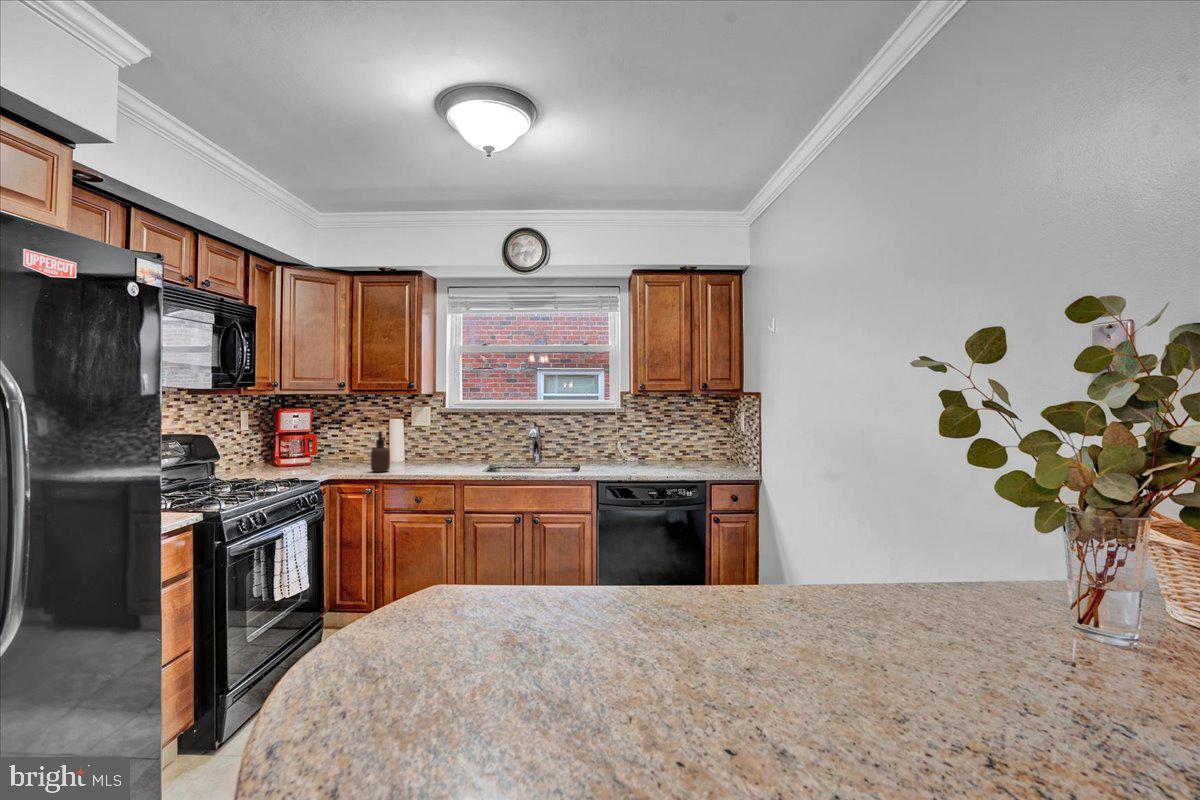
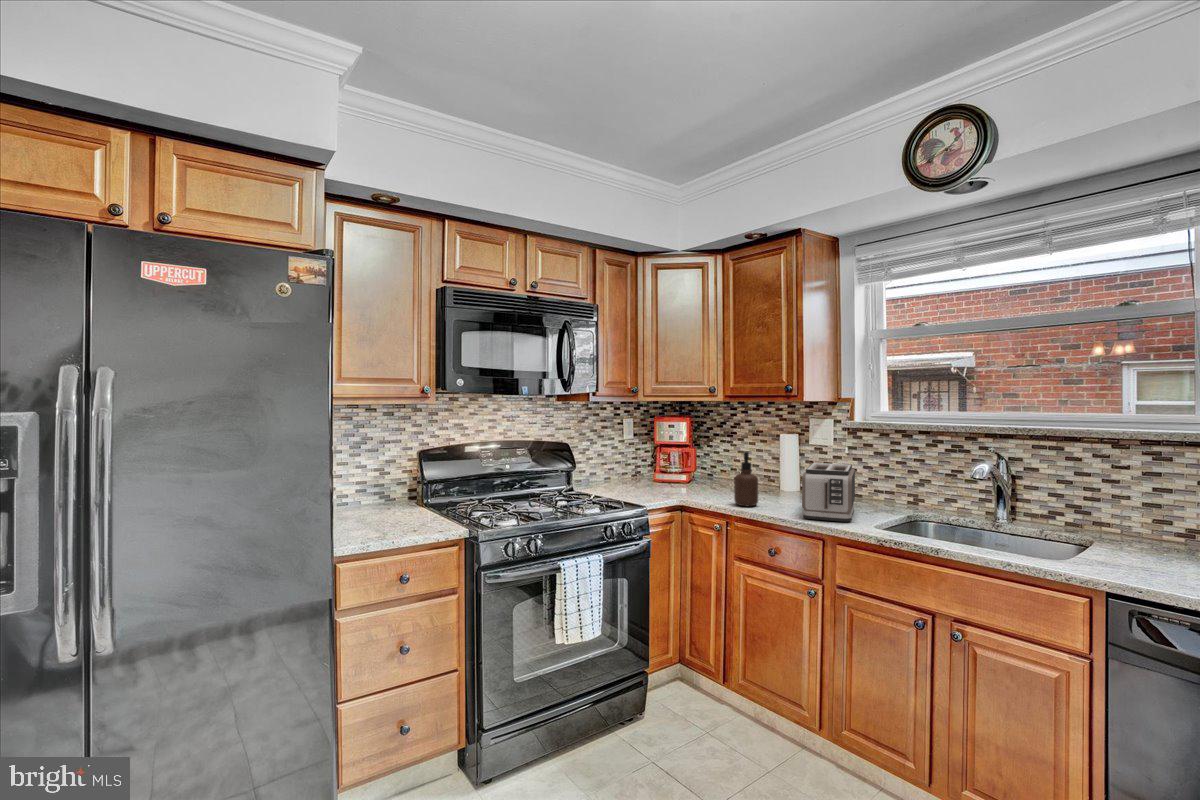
toaster: none [424,436,464,473] -> present [802,463,855,522]

